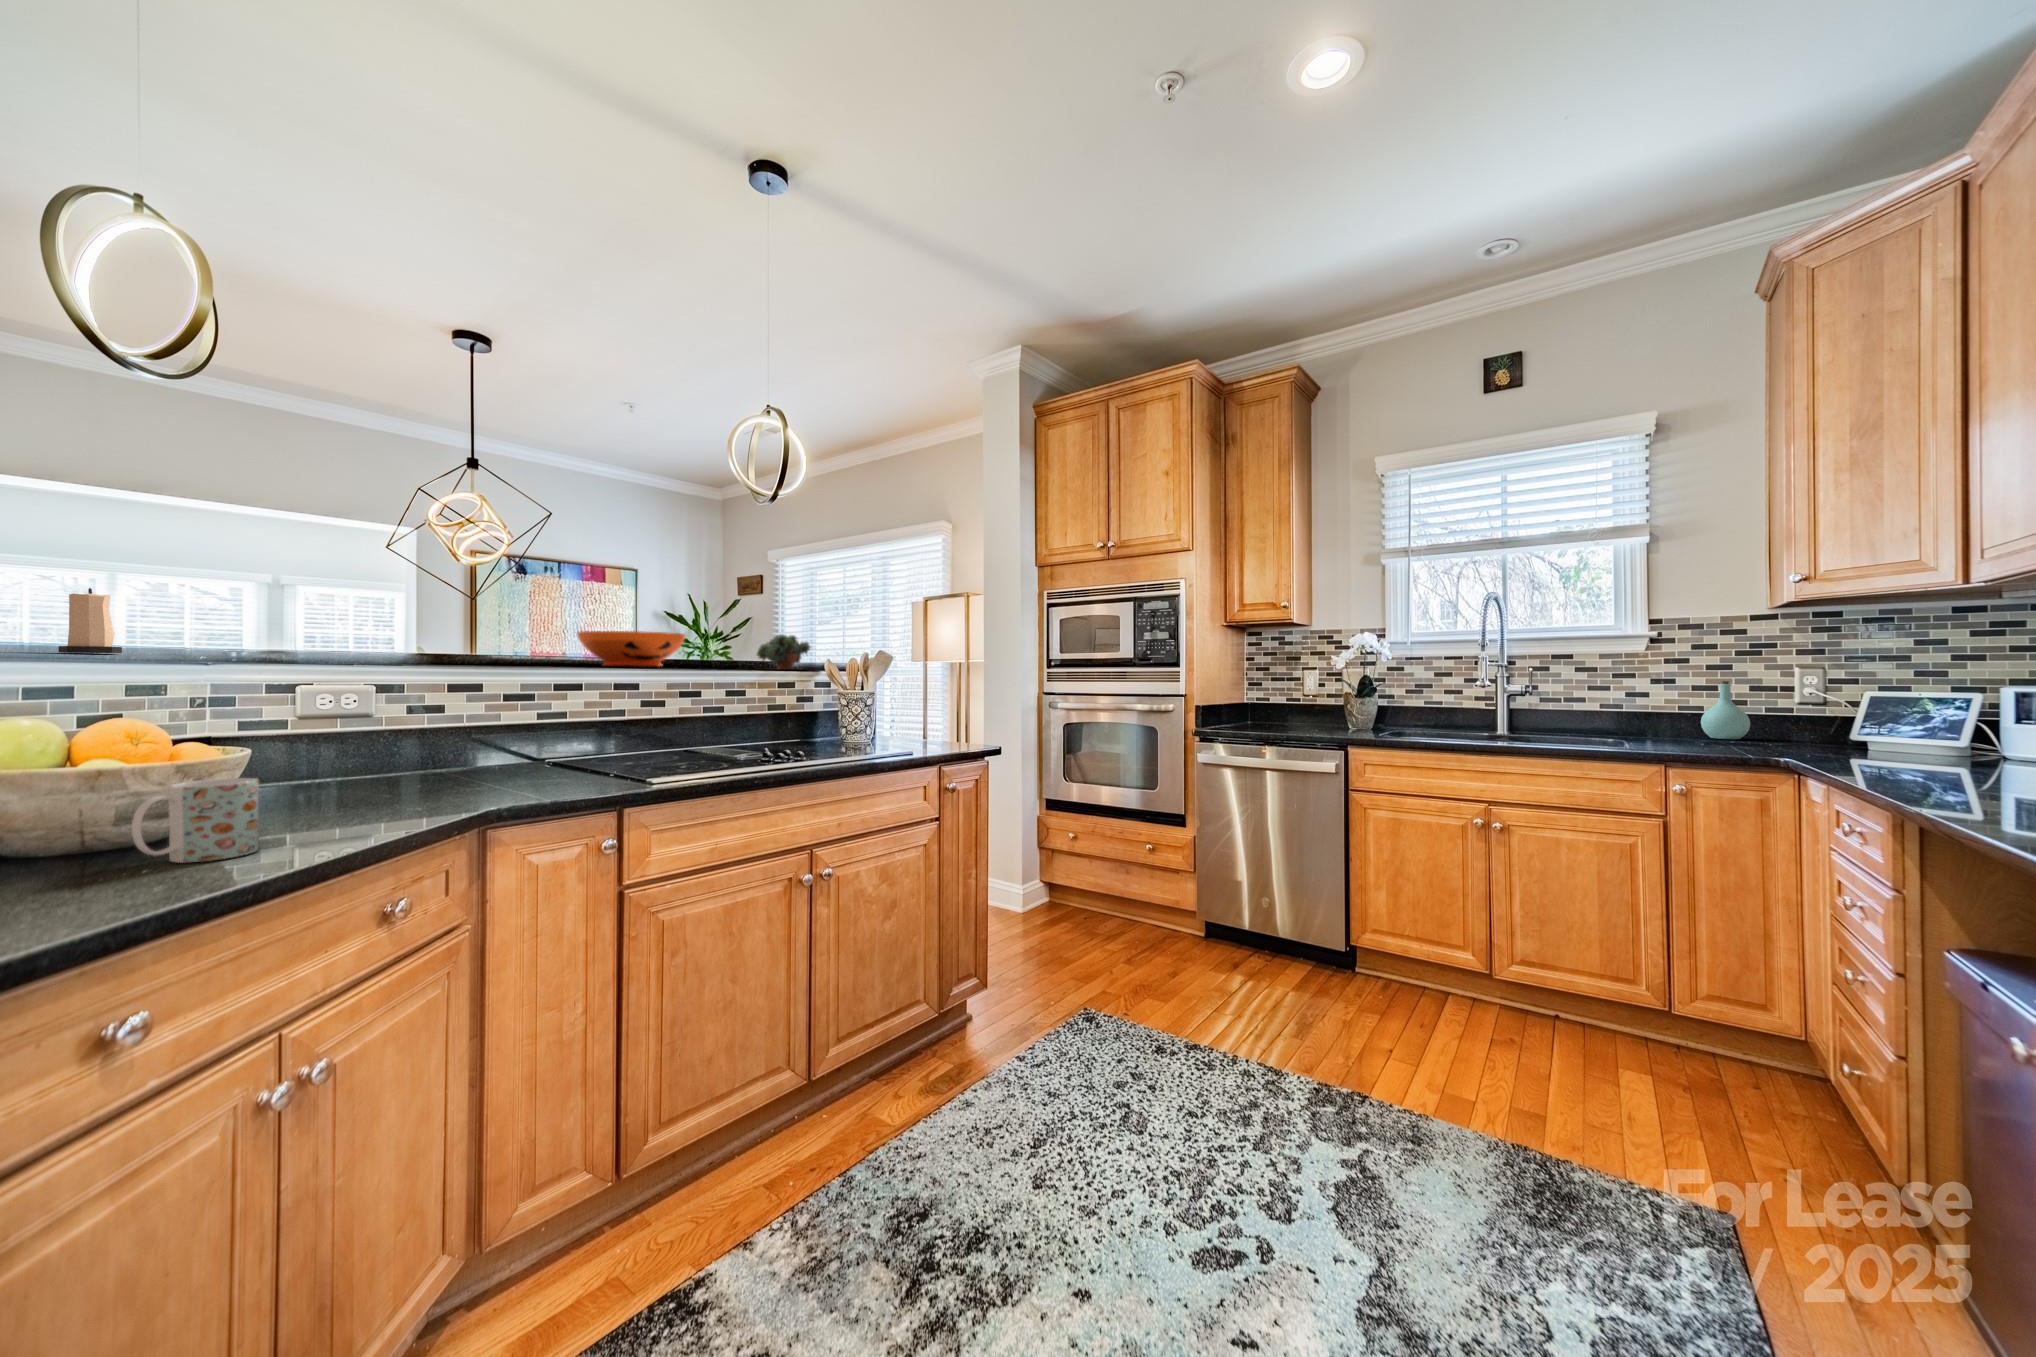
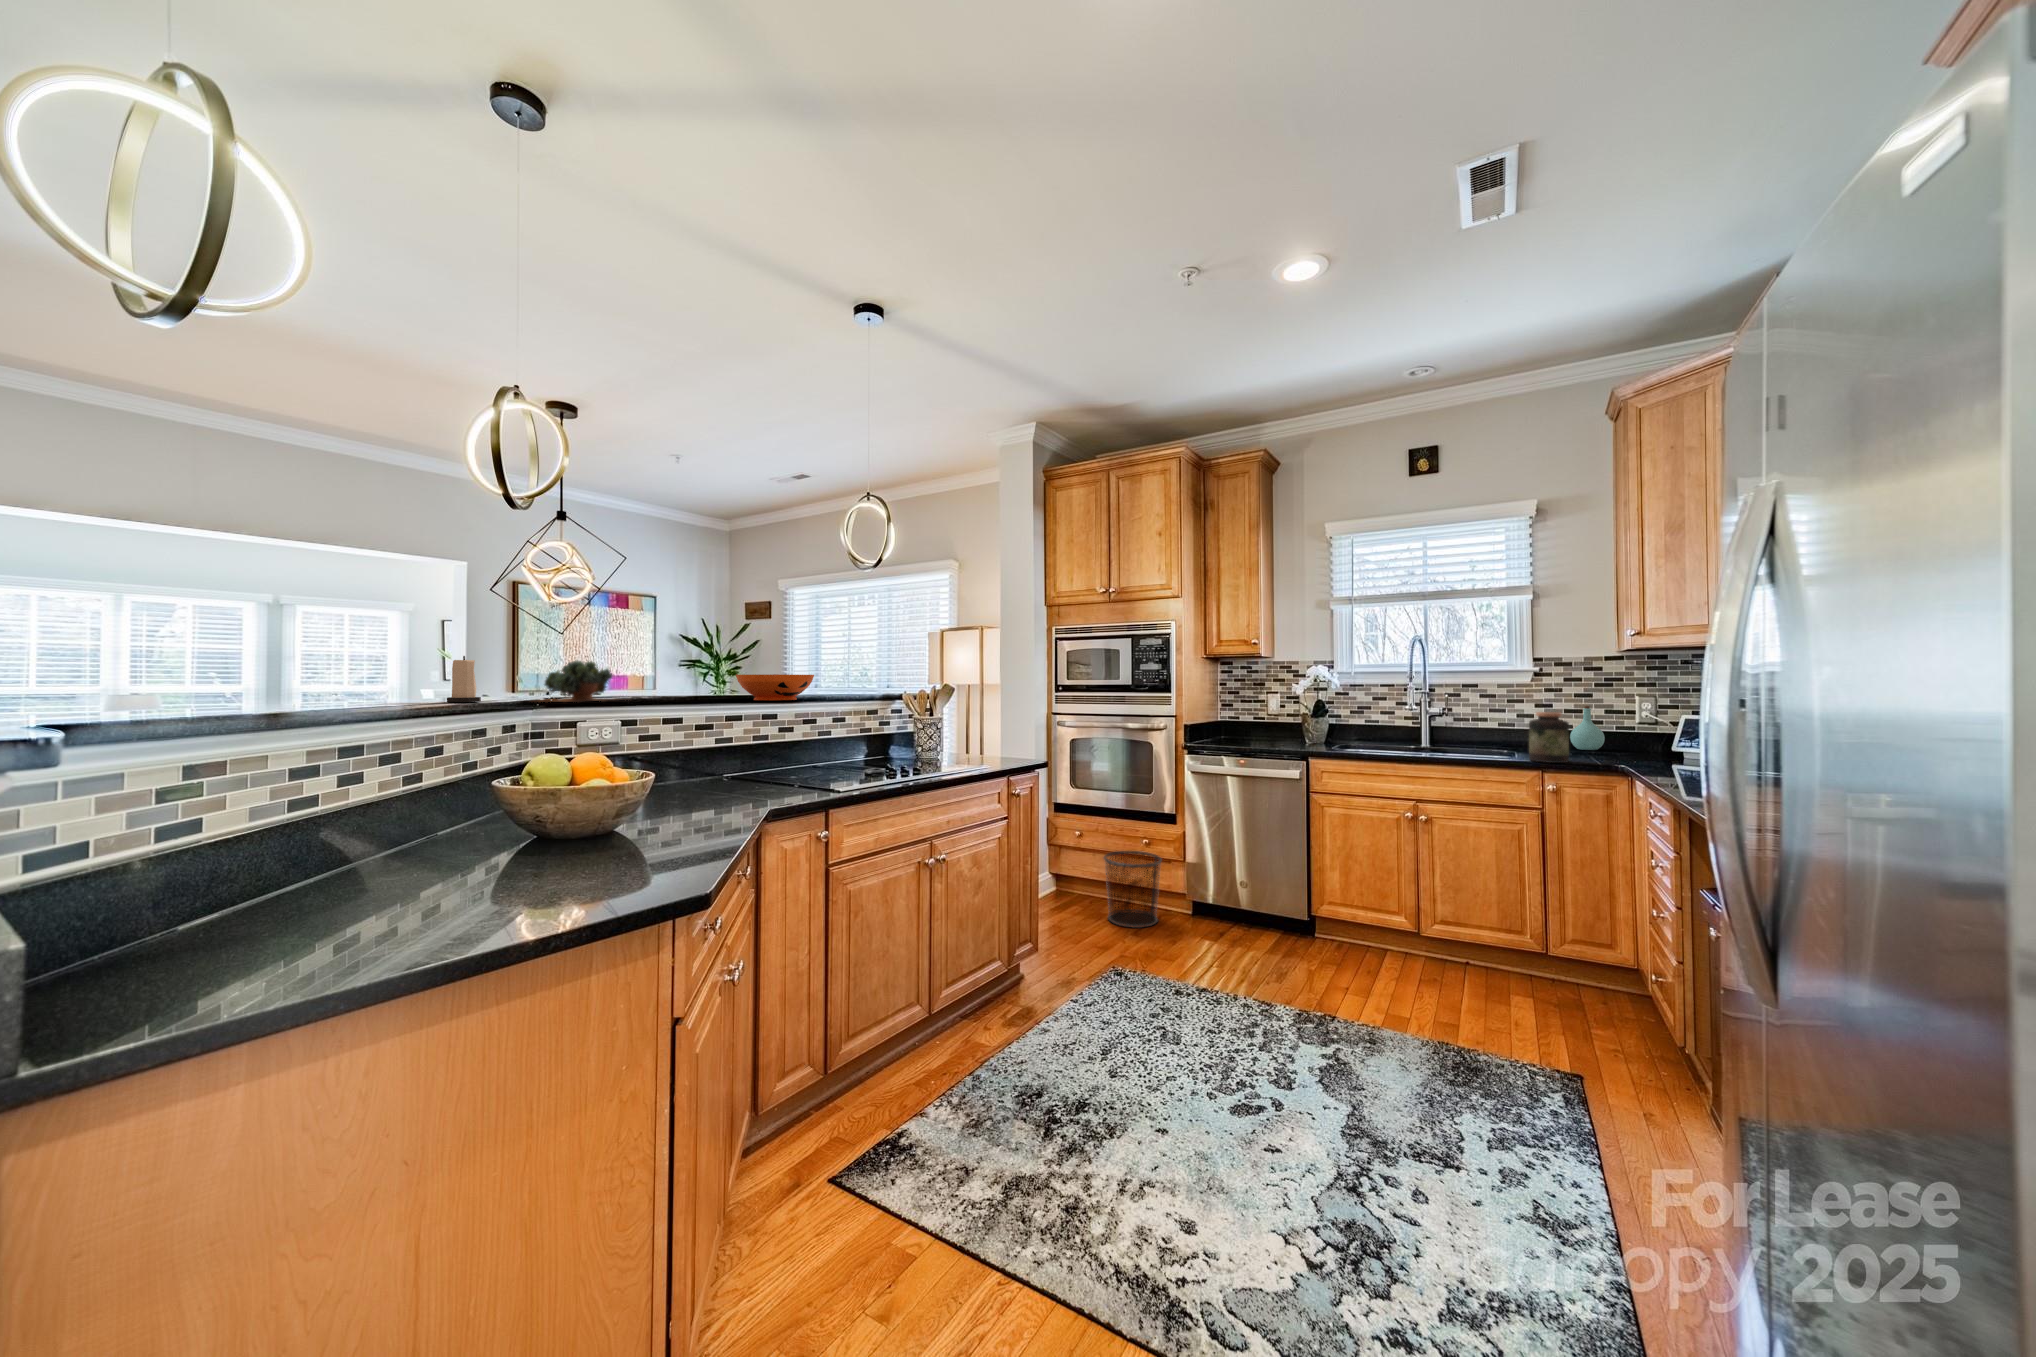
succulent plant: present [757,635,810,669] -> present [528,660,612,702]
jar: none [1647,686,1705,755] -> present [1529,712,1569,763]
mug: present [132,778,259,863] -> none [628,789,676,842]
waste bin: none [1092,859,1165,956] -> present [1104,851,1162,928]

